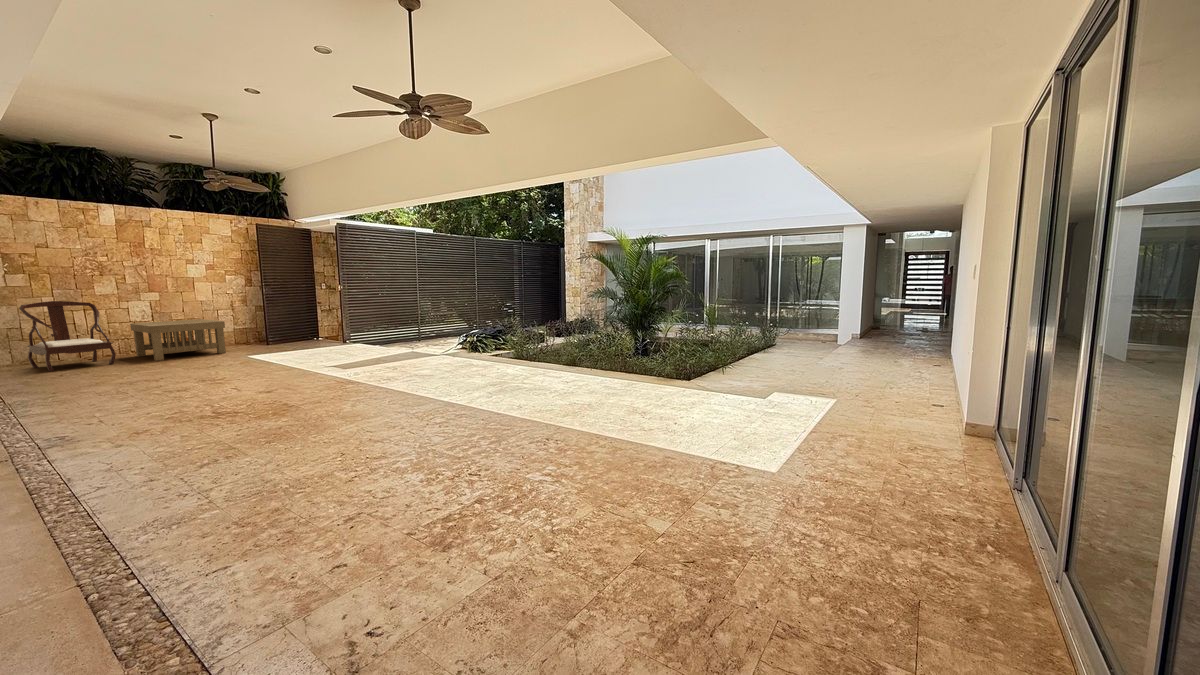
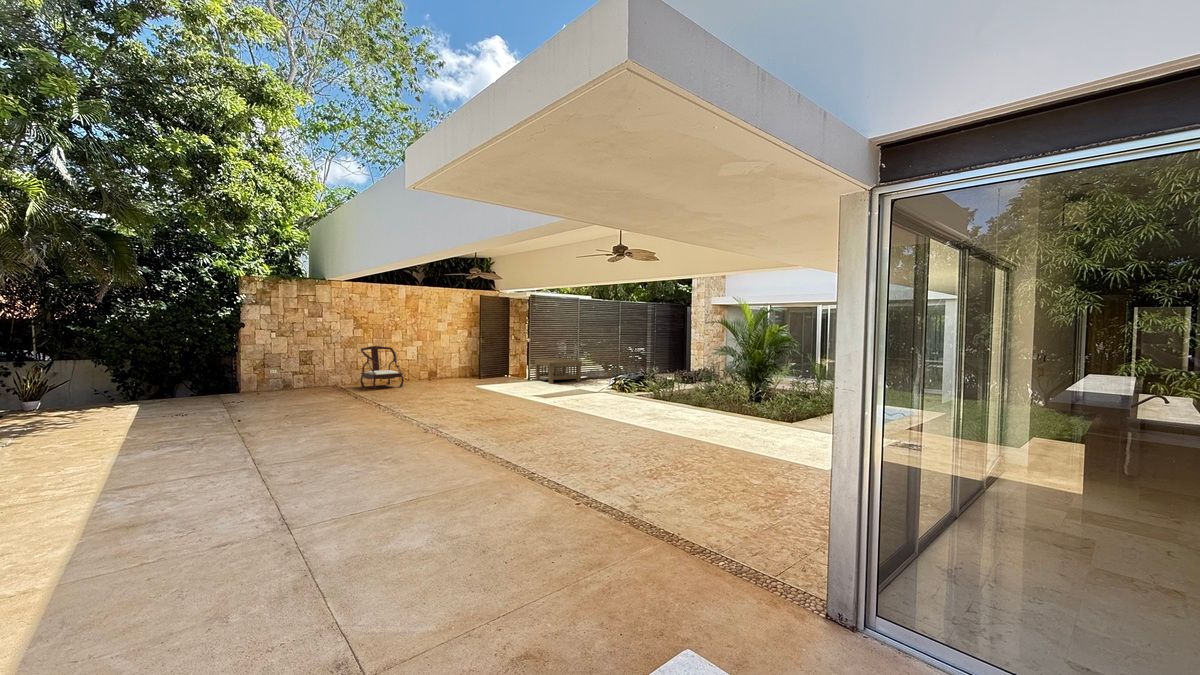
coffee table: present [130,319,226,361] -> present [535,359,582,384]

